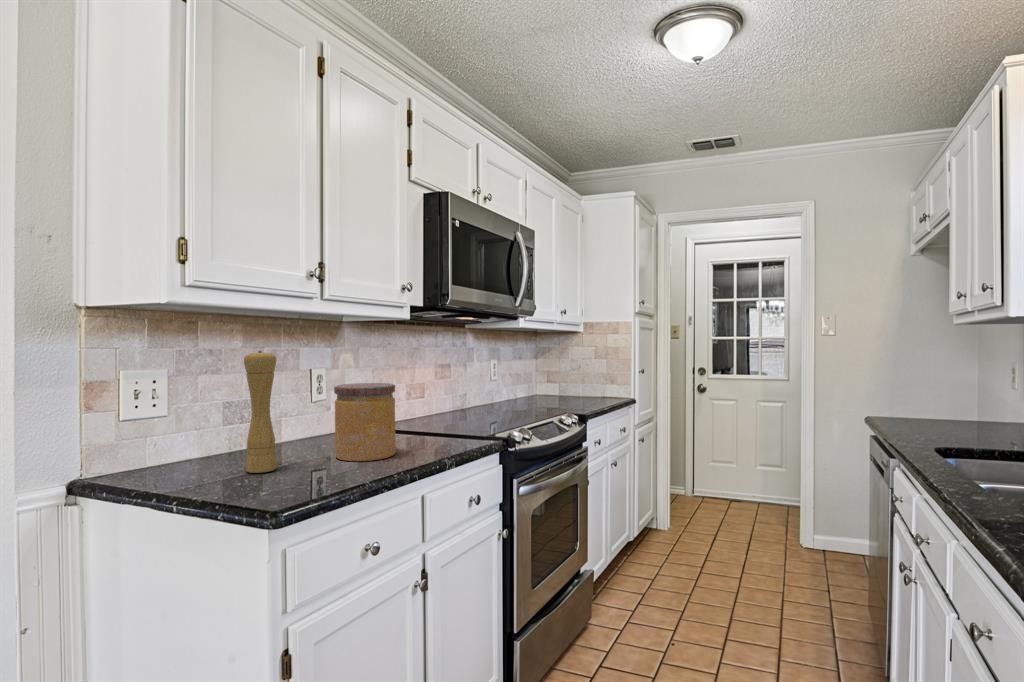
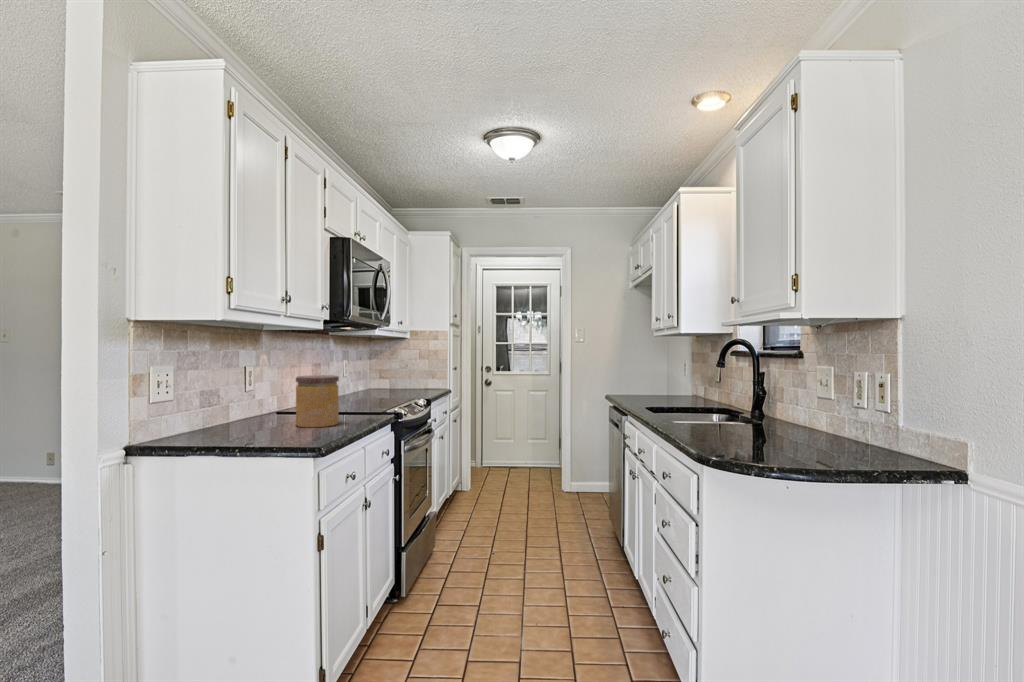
pepper mill: present [244,351,276,473] -> none [249,352,272,435]

